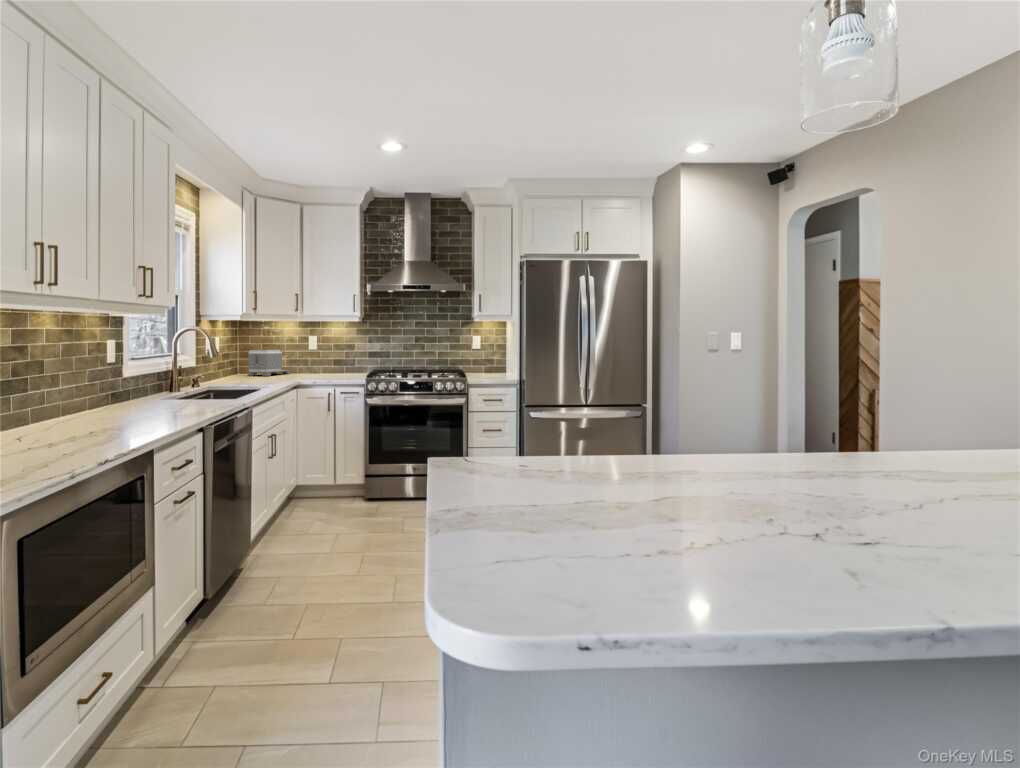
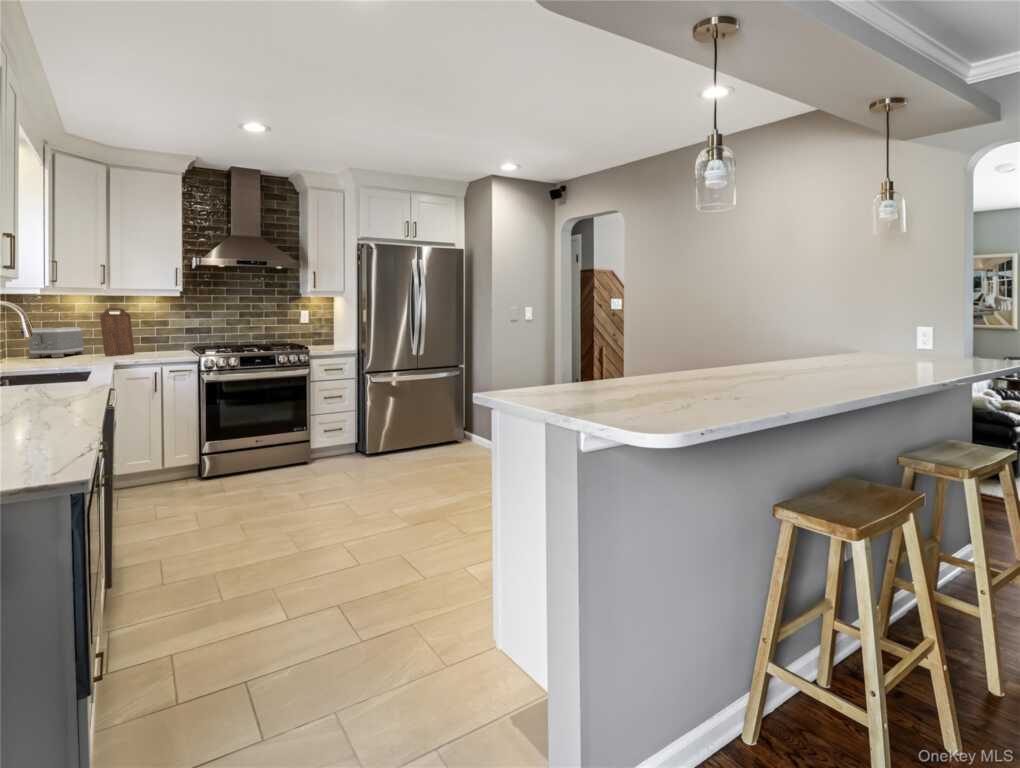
cutting board: none [298,332,324,376] -> present [100,308,134,356]

